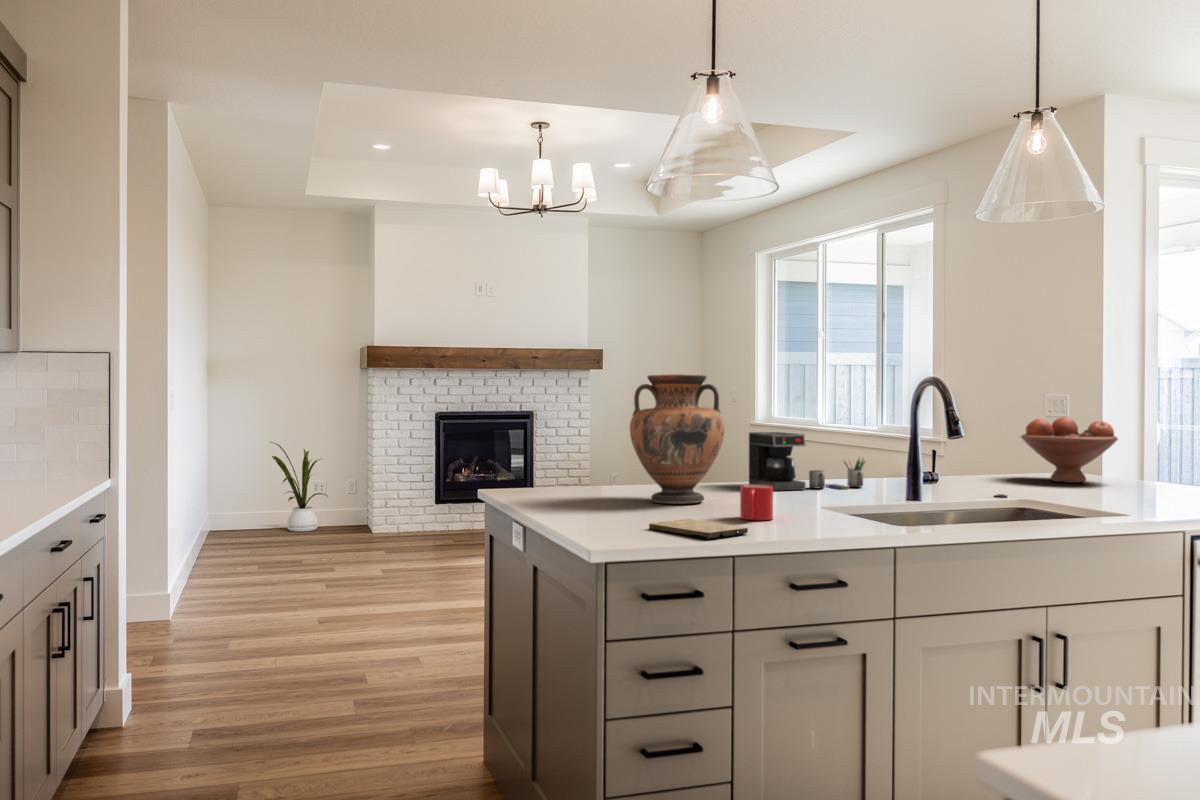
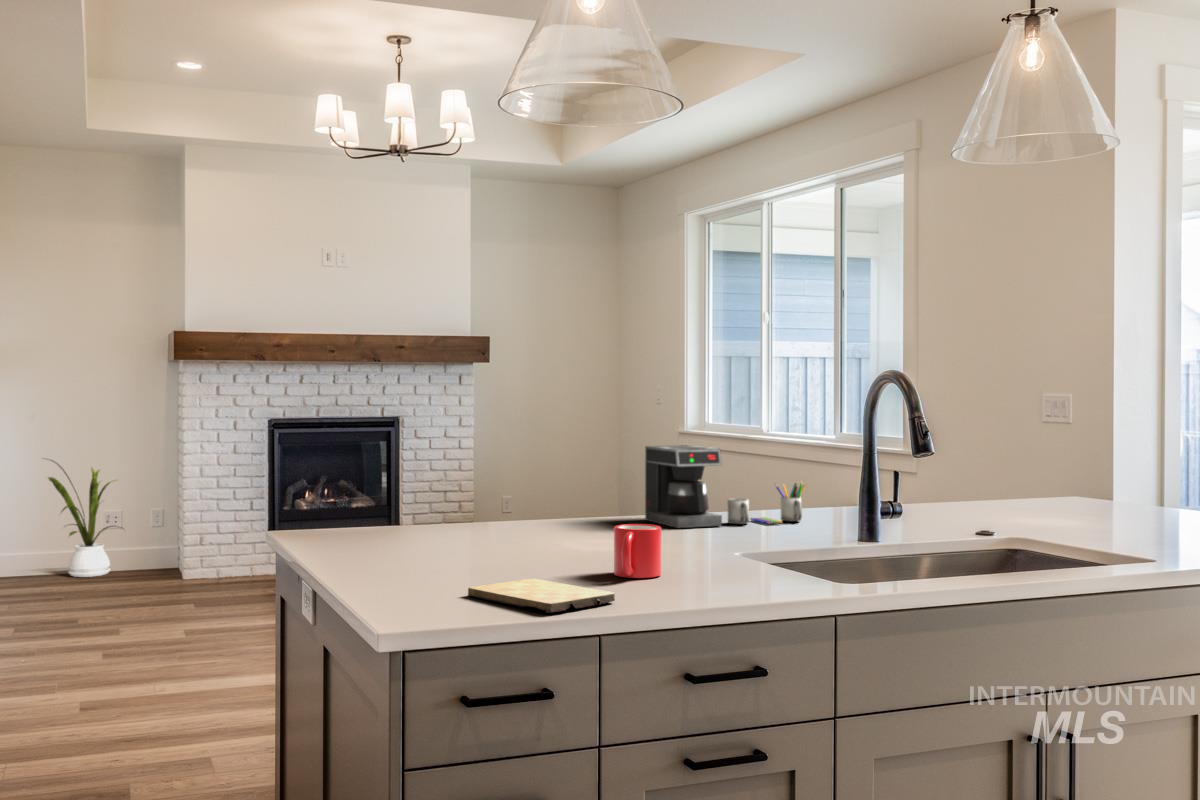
vase: present [630,374,724,504] -> none [463,364,600,551]
fruit bowl: present [1021,417,1118,483] -> none [1013,424,1139,512]

